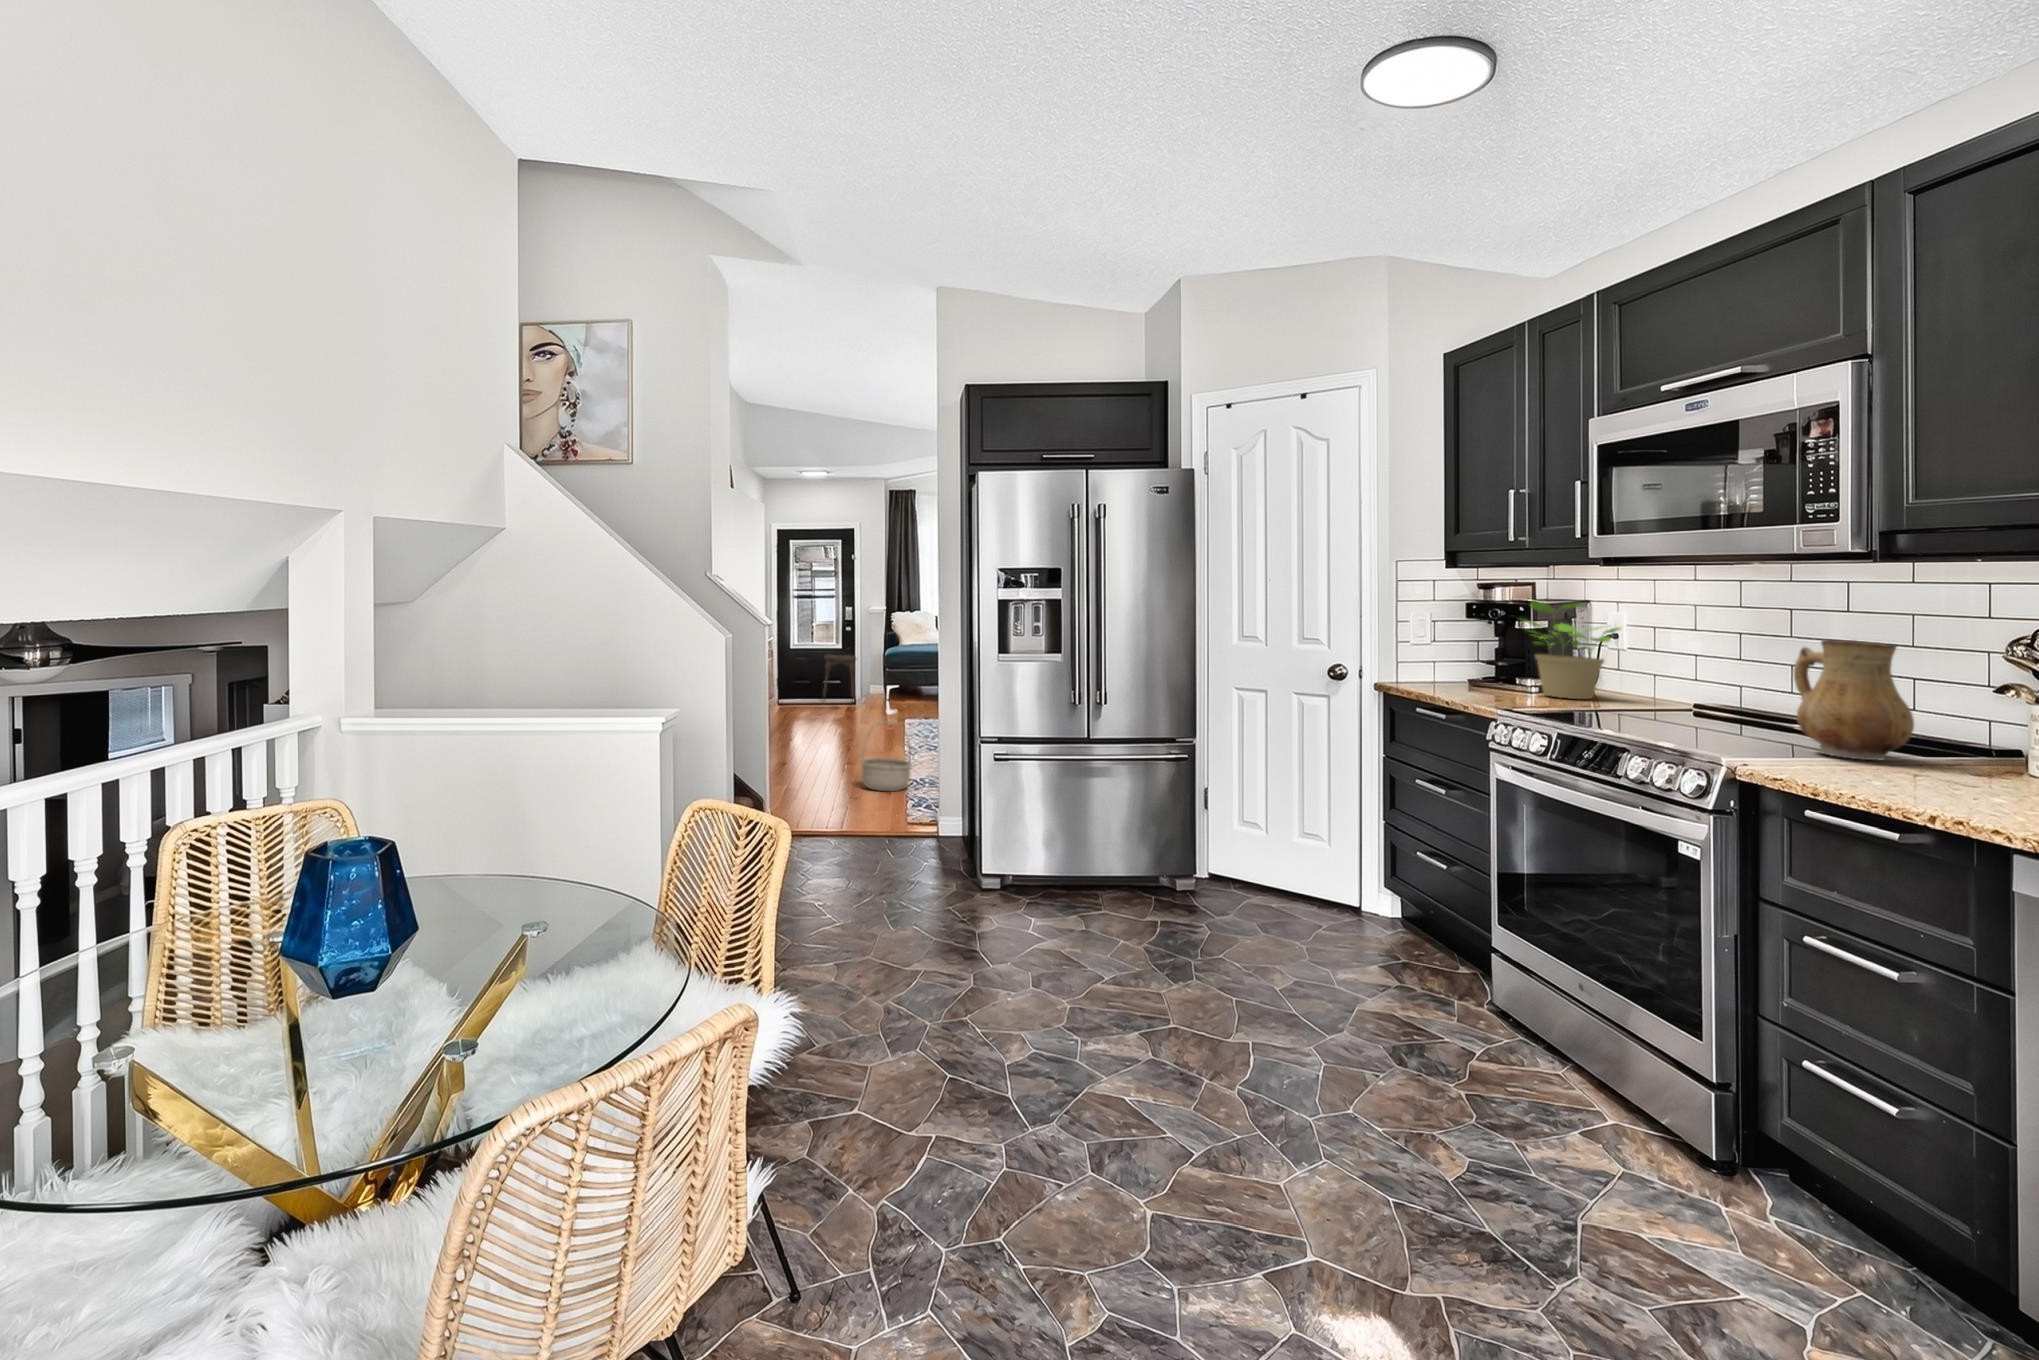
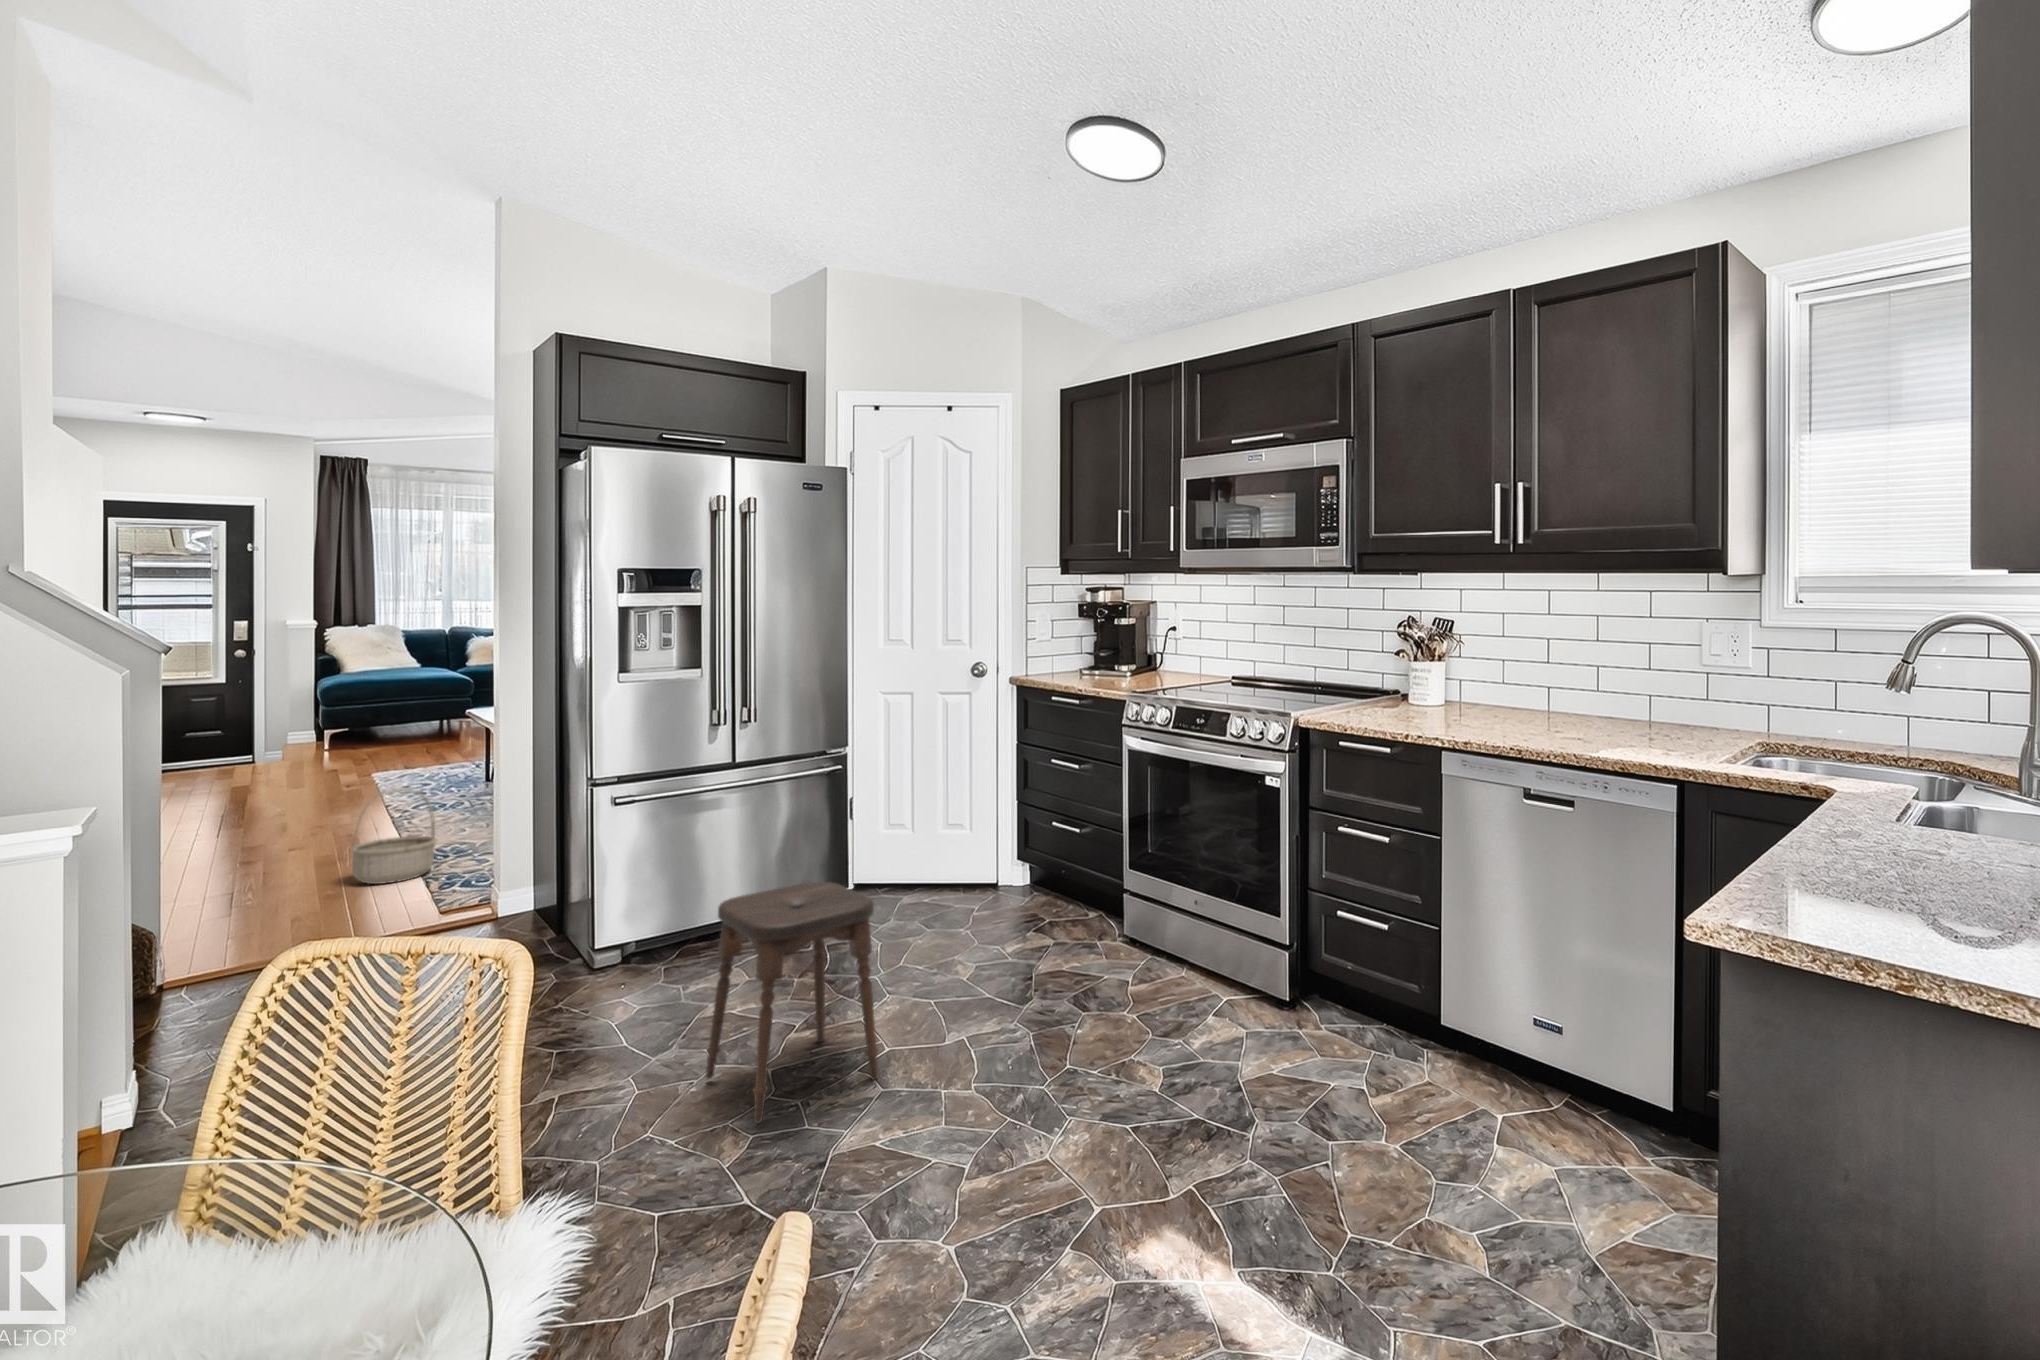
potted plant: present [1522,601,1621,699] -> none [1117,600,1182,677]
ceramic pitcher: present [1794,639,1914,760] -> none [1307,620,1369,700]
stool: present [823,655,856,700] -> present [706,882,879,1123]

